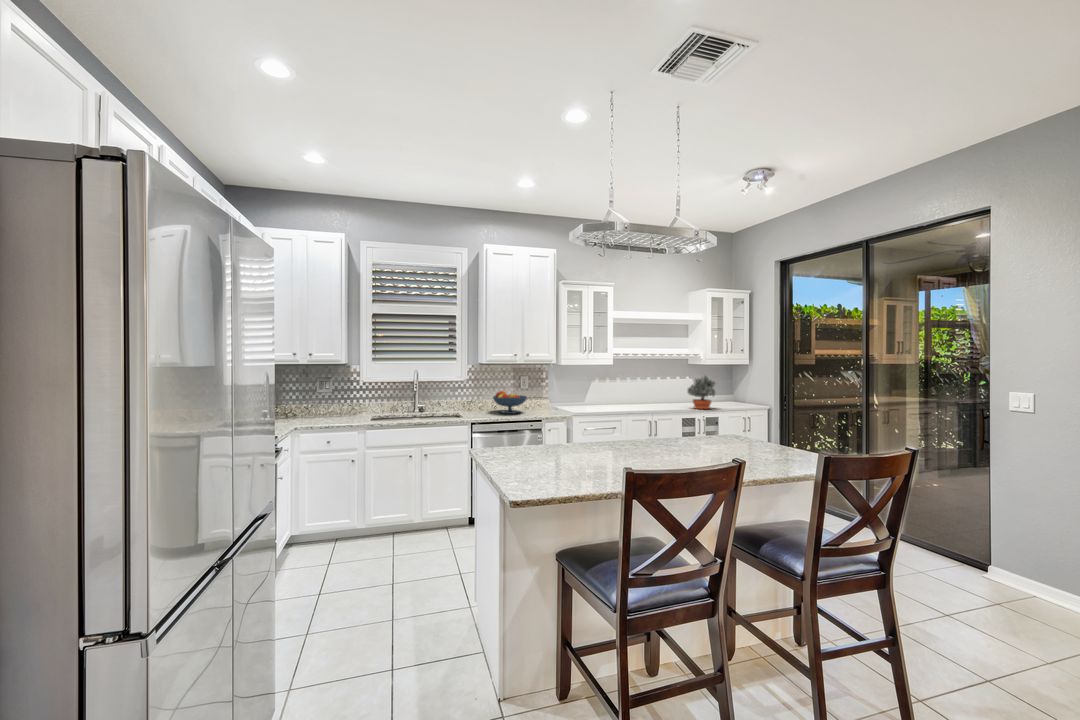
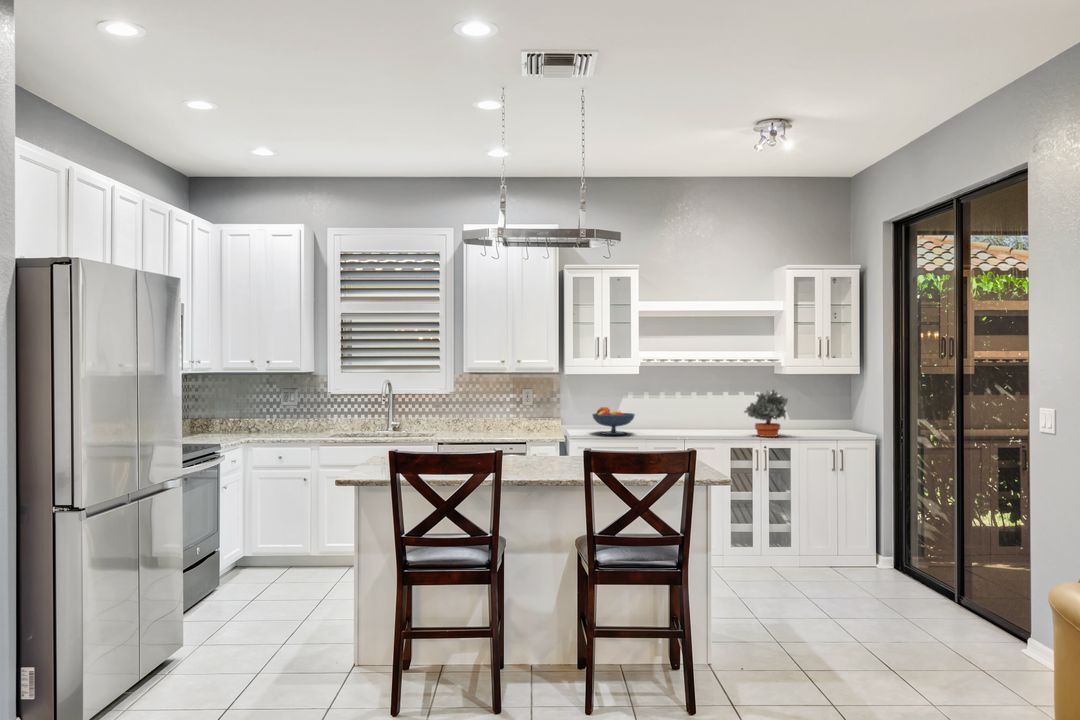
fruit bowl: present [493,391,527,414] -> present [592,407,635,435]

